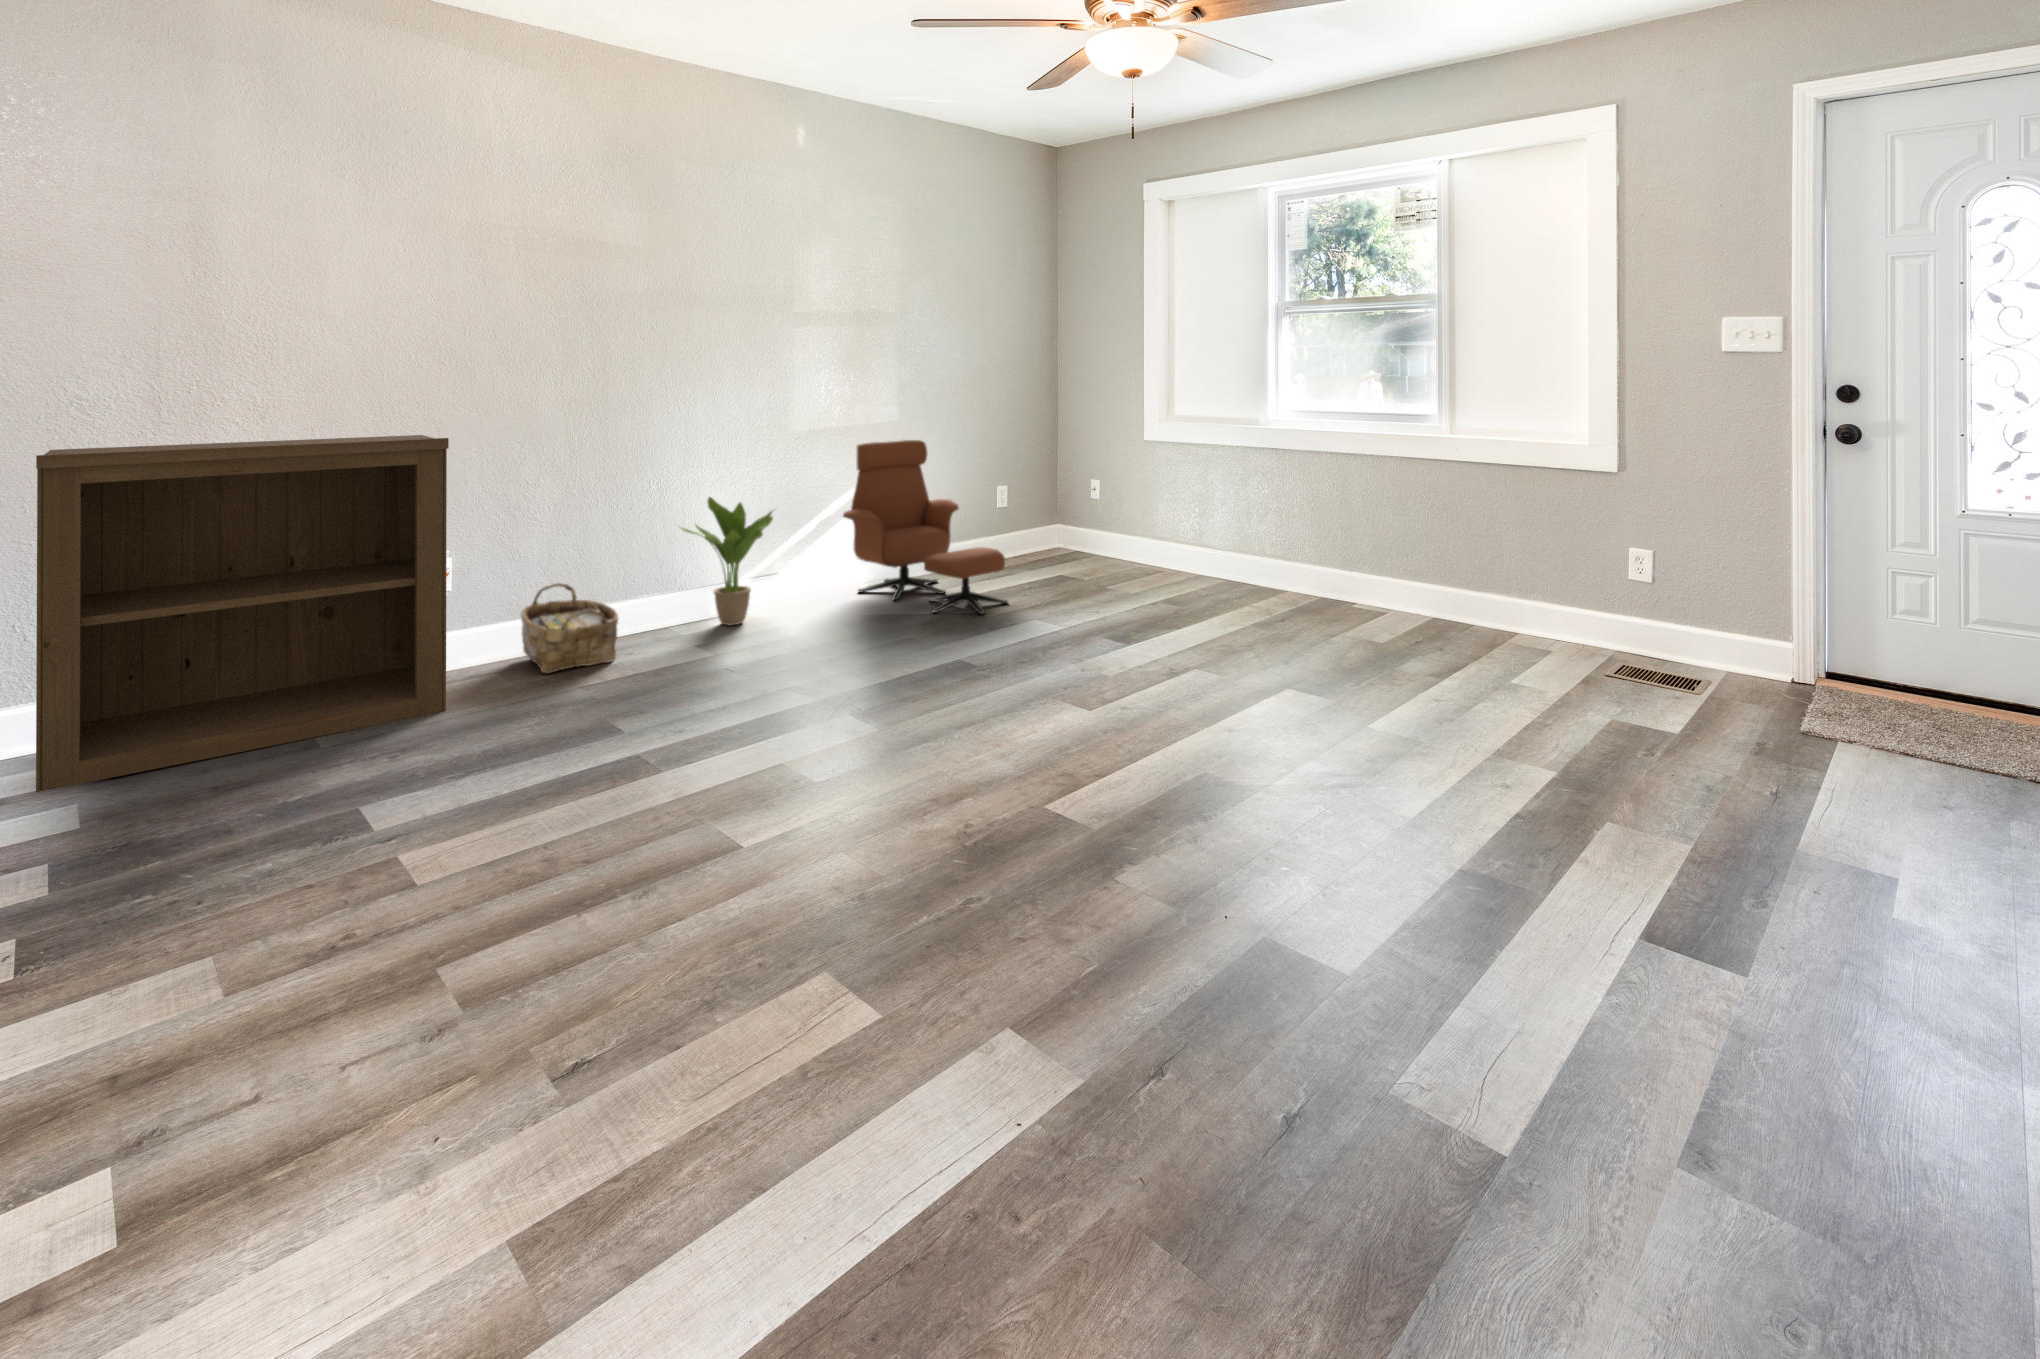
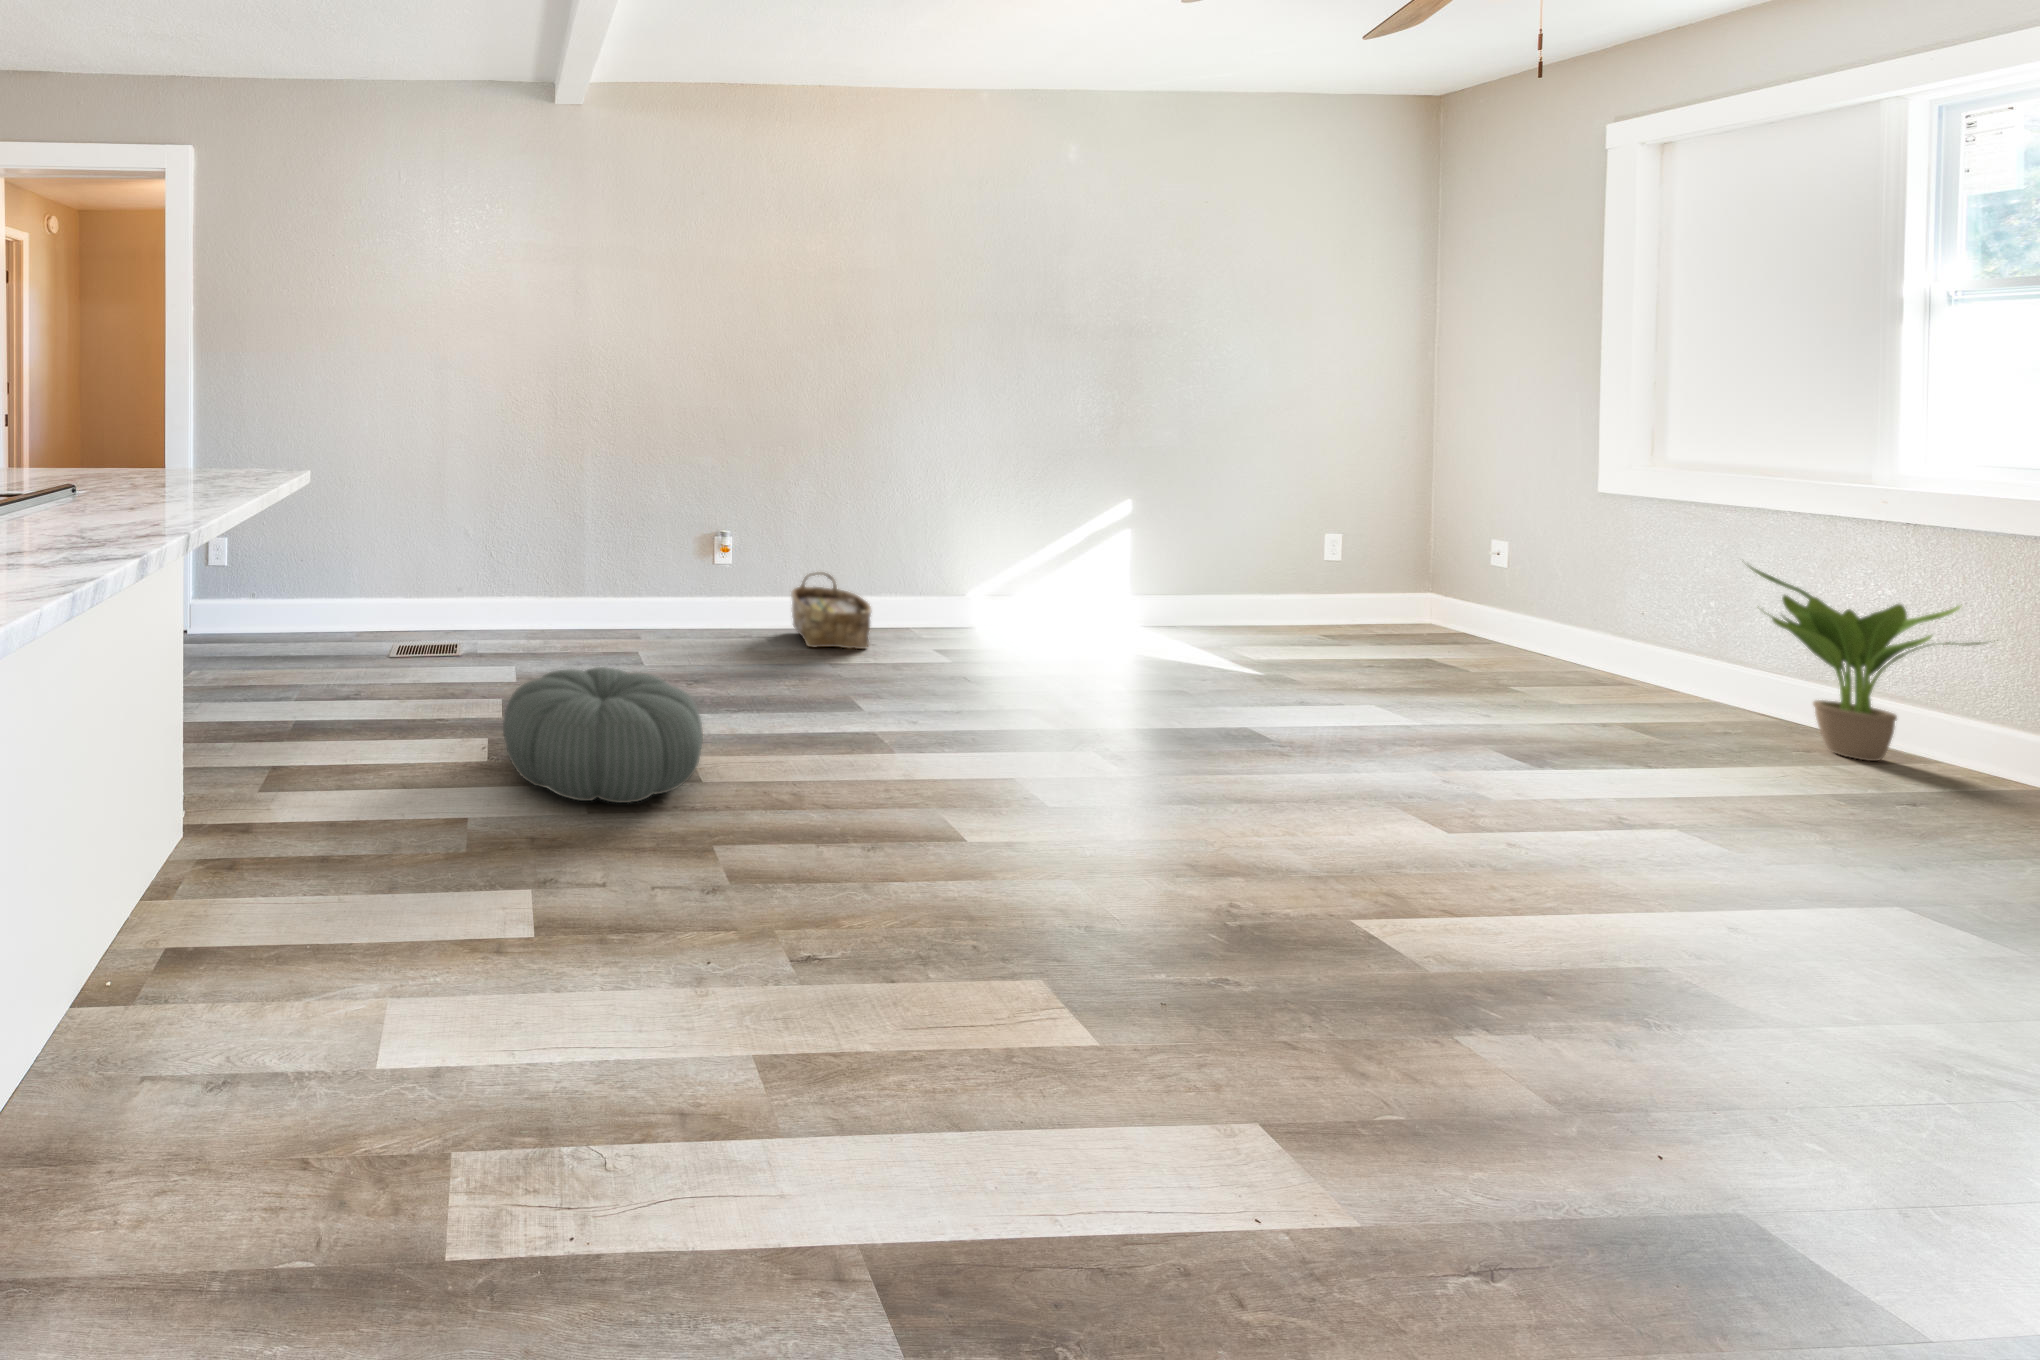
bookshelf: present [36,435,449,792] -> none [499,432,738,660]
lounge chair: present [843,440,1008,614] -> none [1107,473,1332,686]
potted plant: present [682,497,773,626] -> present [1749,566,1981,761]
pouf: none [50,766,411,988] -> present [503,667,703,803]

